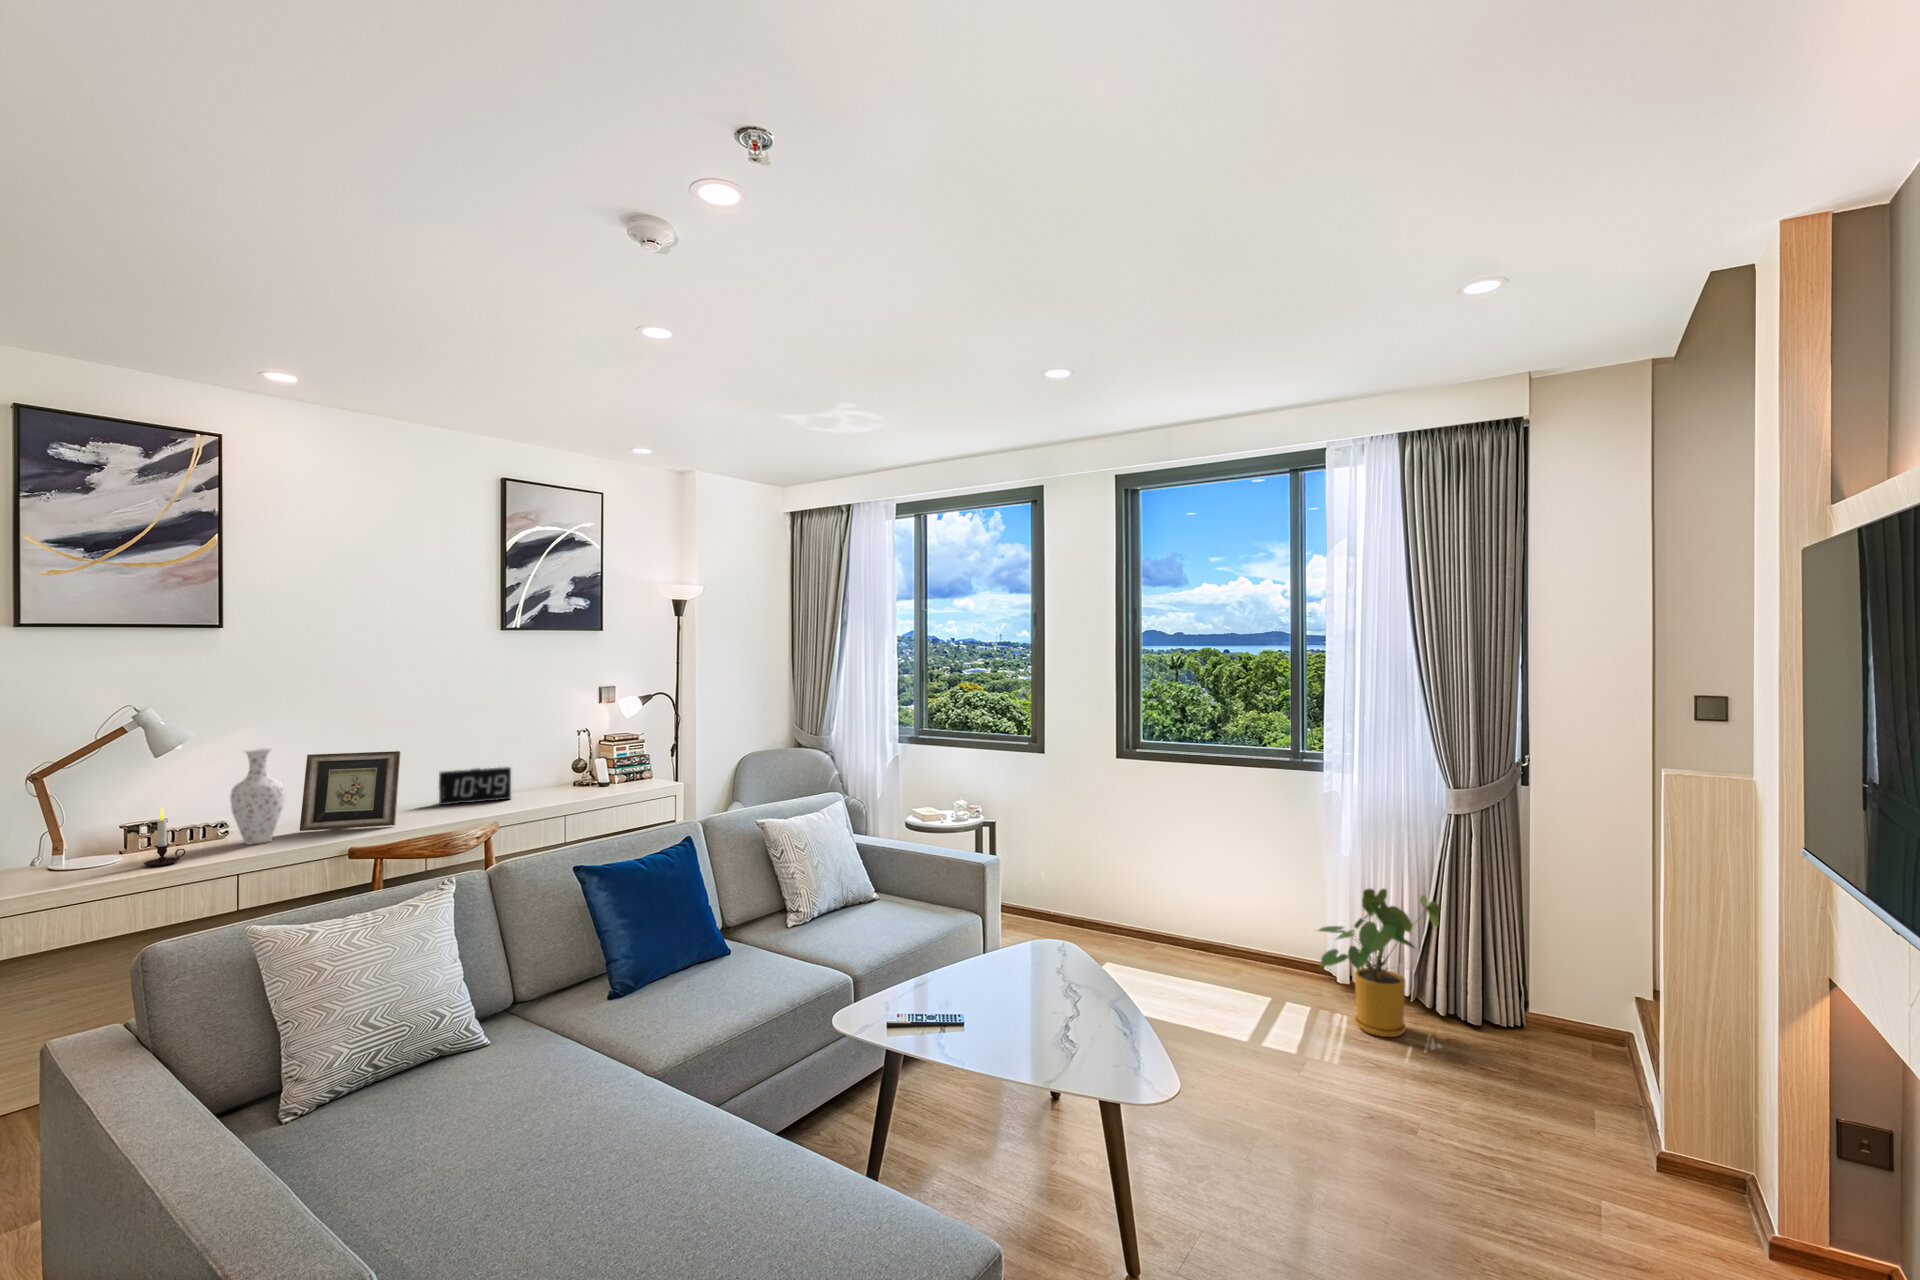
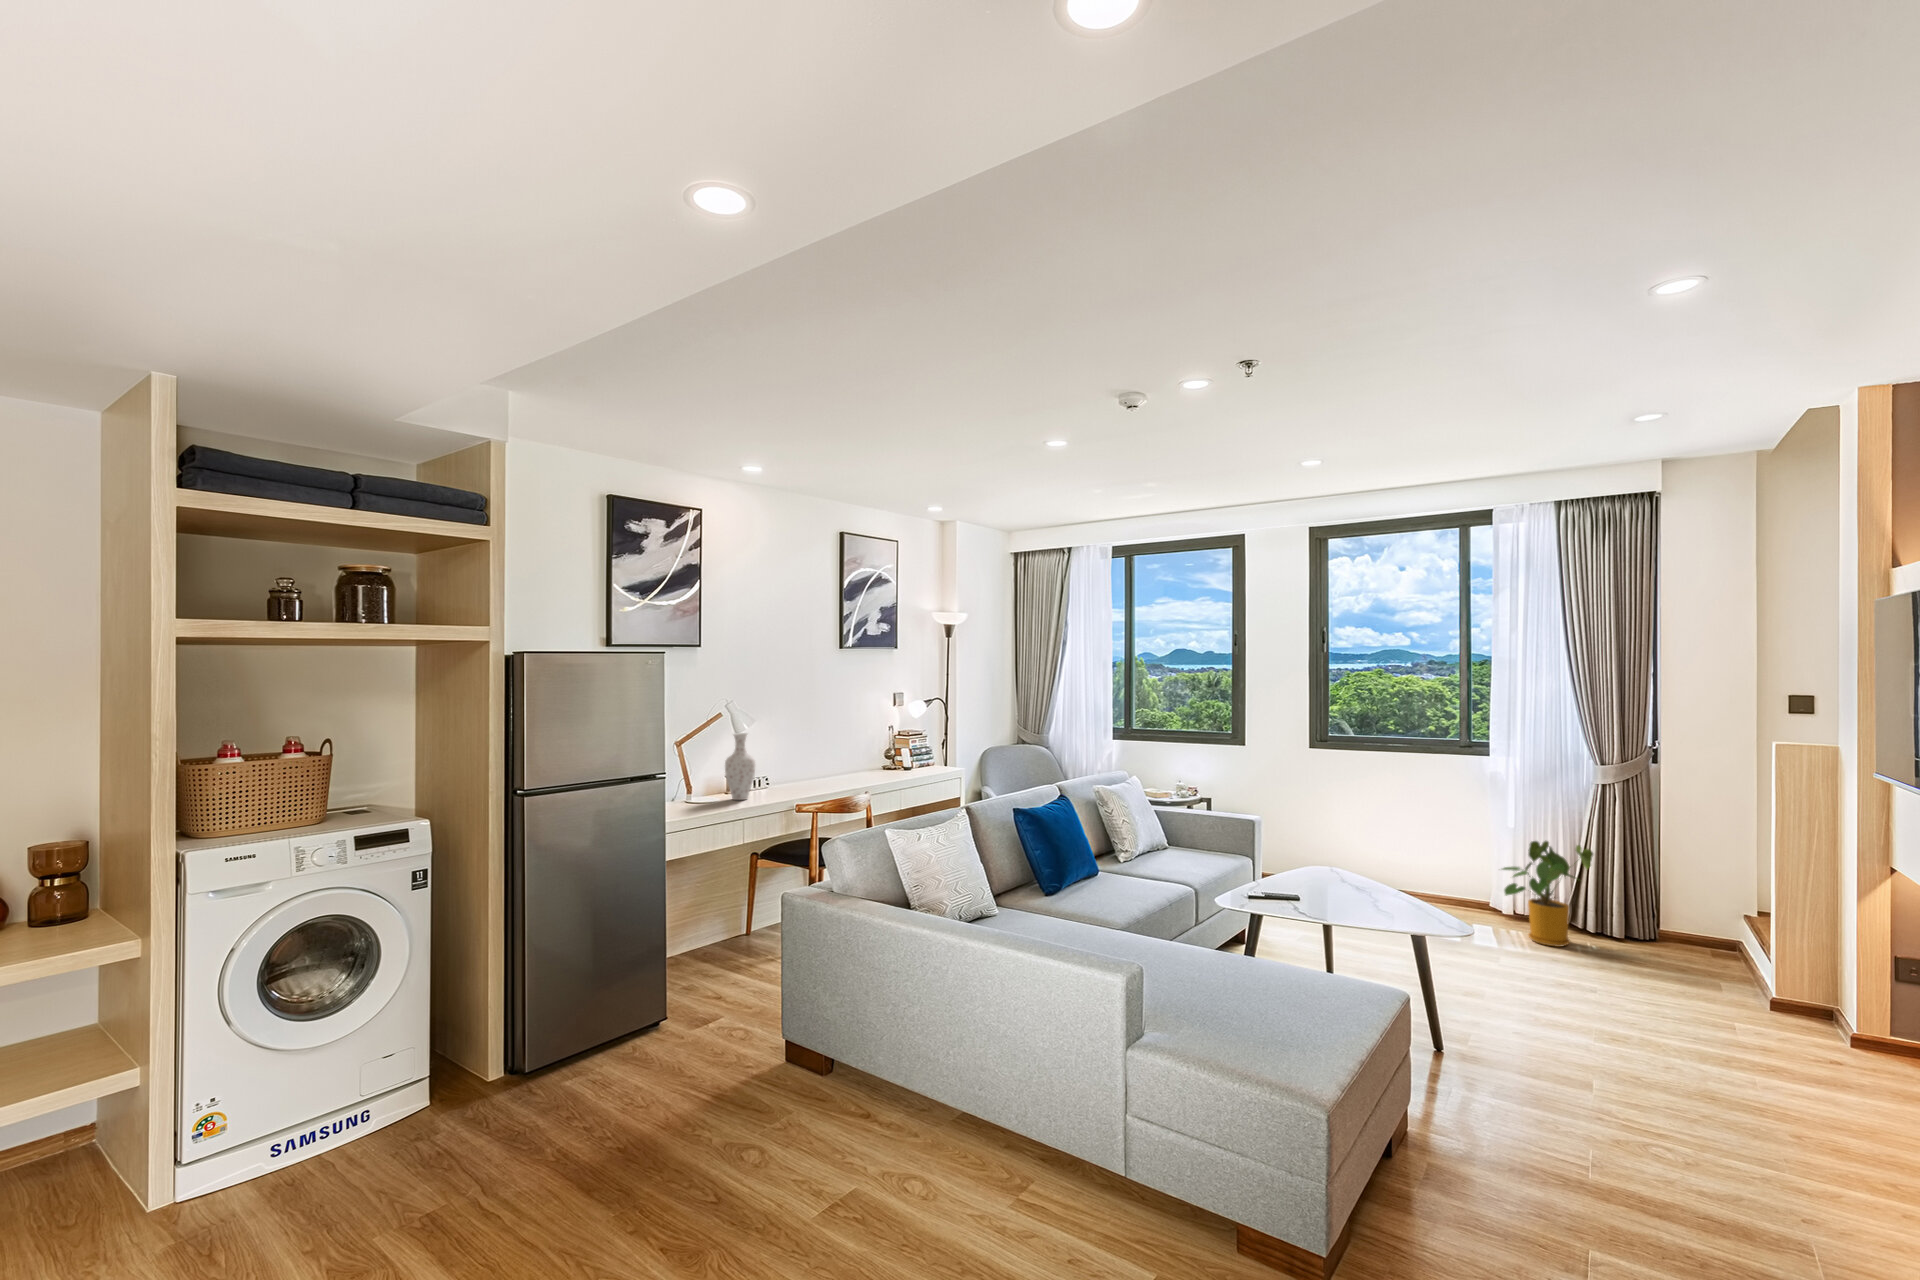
picture frame: present [300,751,400,831] -> none [753,737,813,793]
alarm clock: present [439,767,511,805] -> none [810,751,858,779]
candle: present [144,806,185,866] -> none [698,770,718,811]

